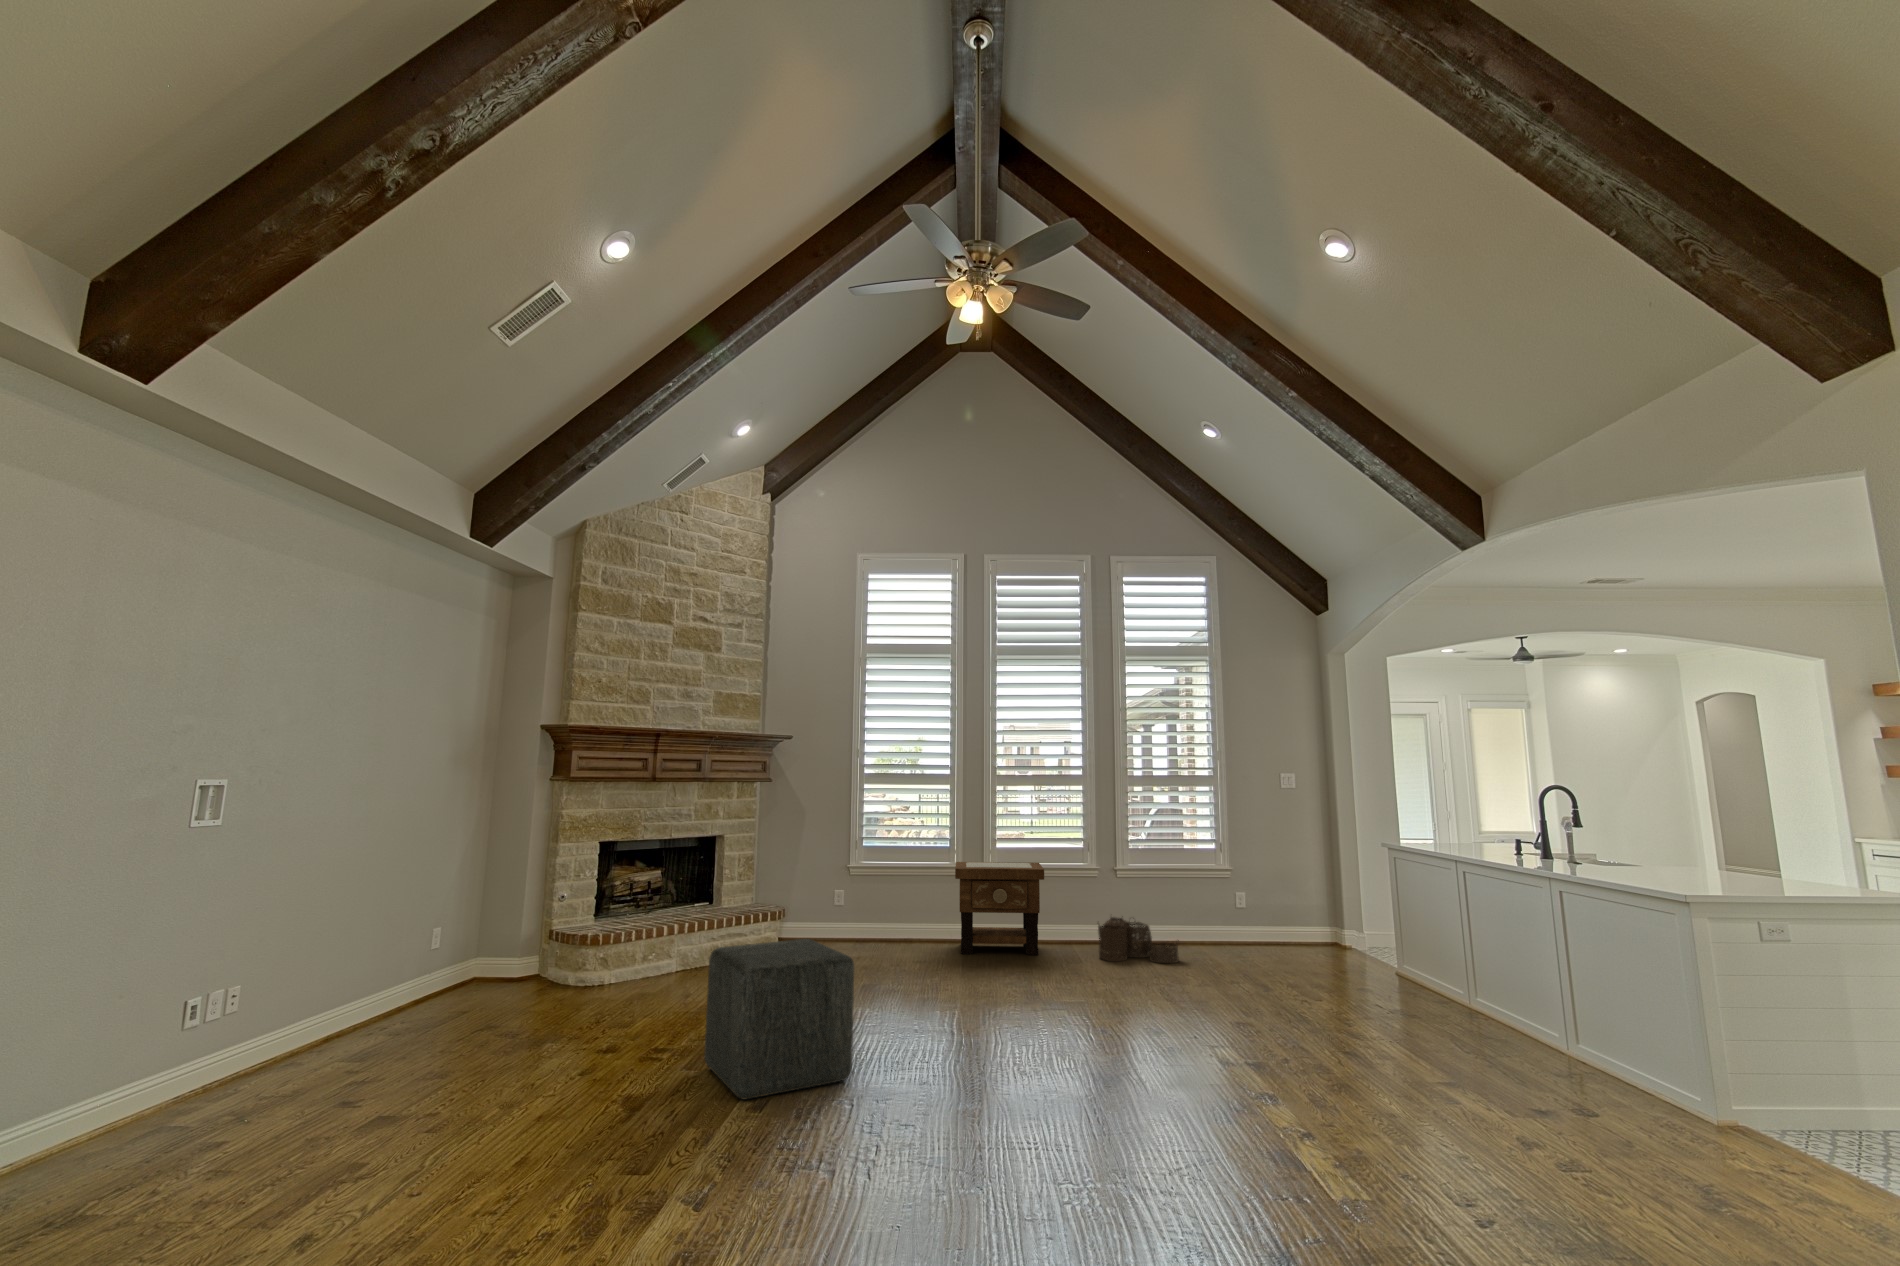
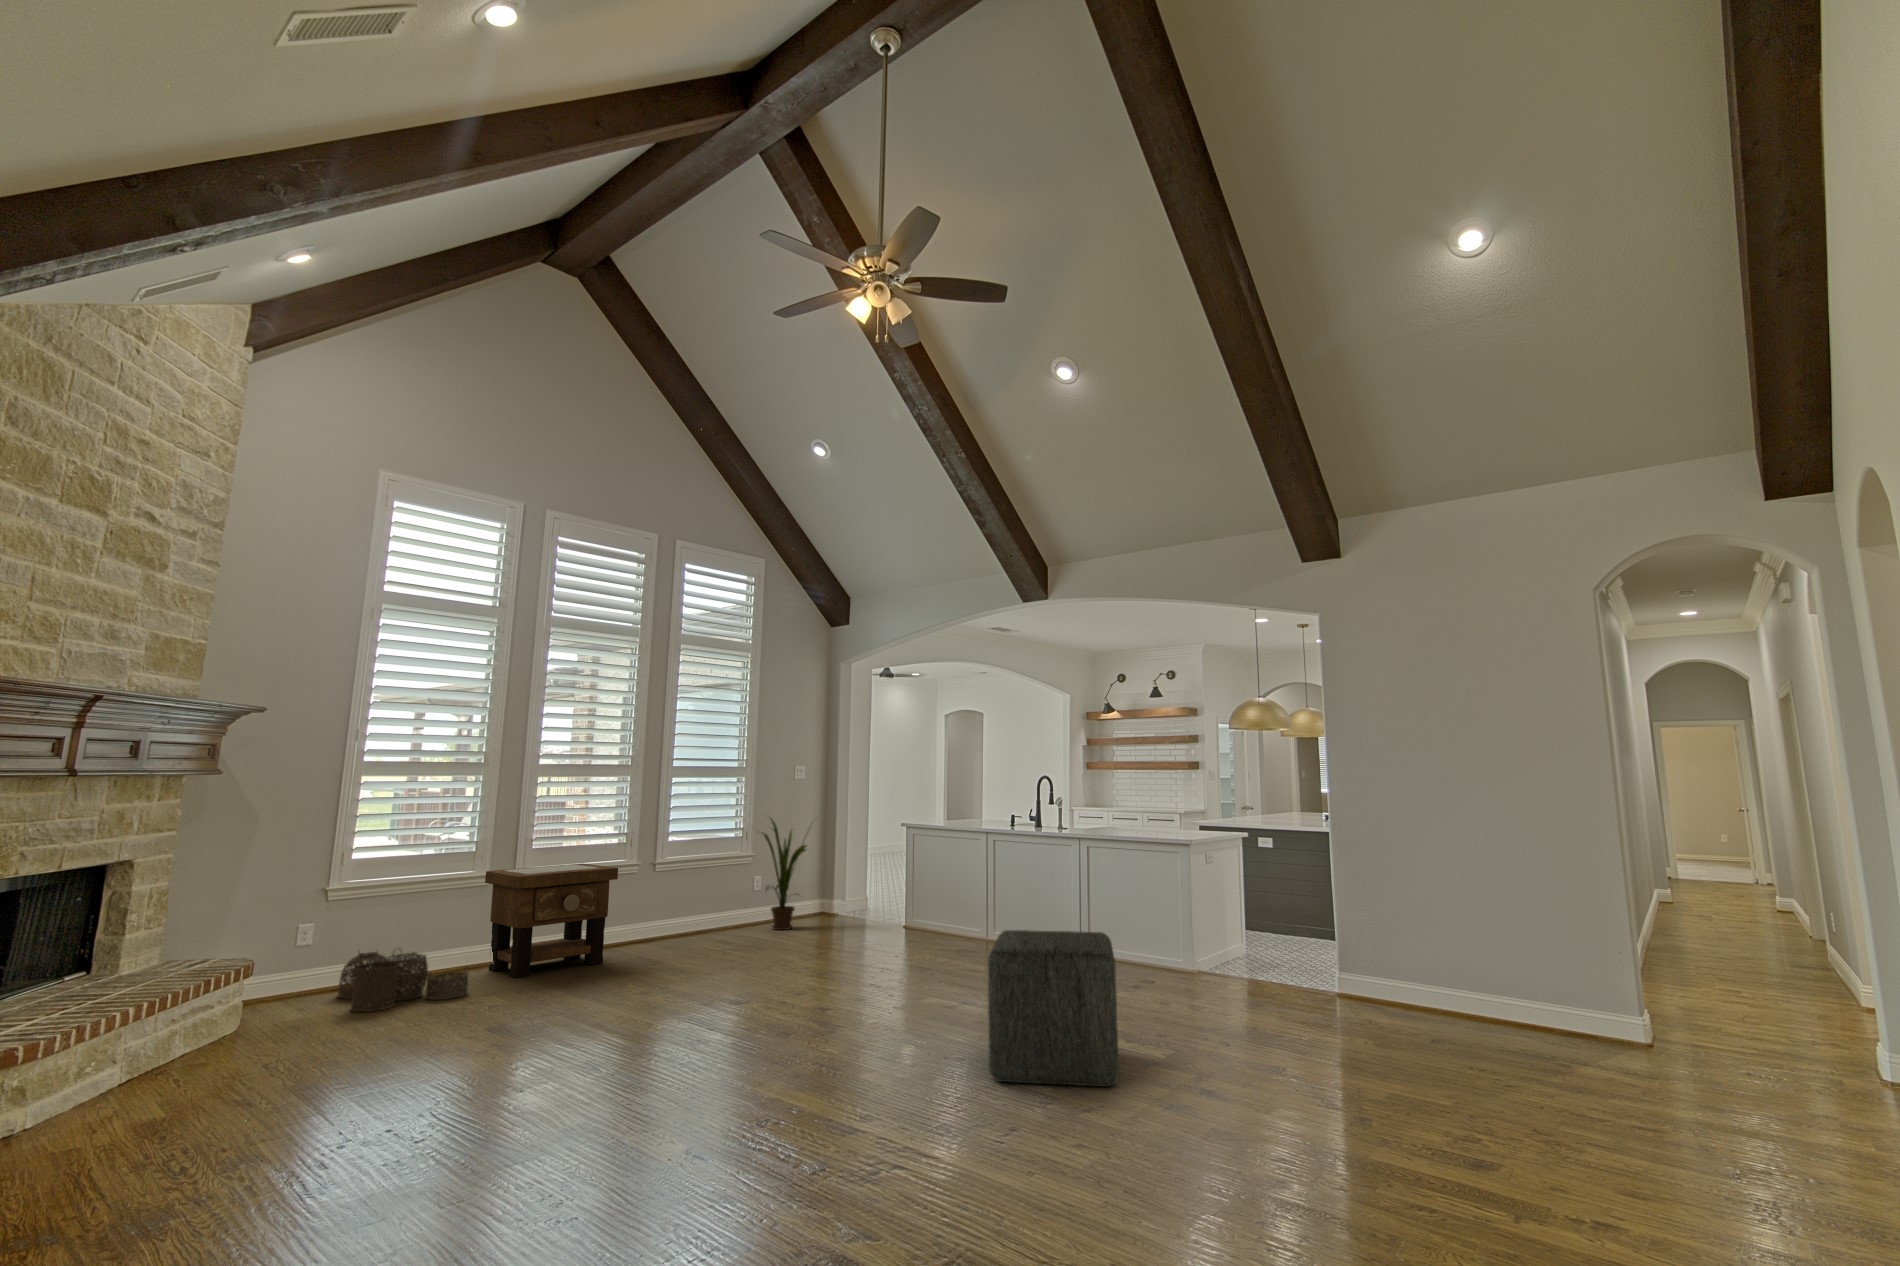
house plant: none [1215,828,1285,955] -> present [763,819,815,930]
woven basket: present [1098,917,1179,963] -> present [338,952,469,1012]
ottoman: present [704,939,854,1099] -> present [988,930,1119,1087]

